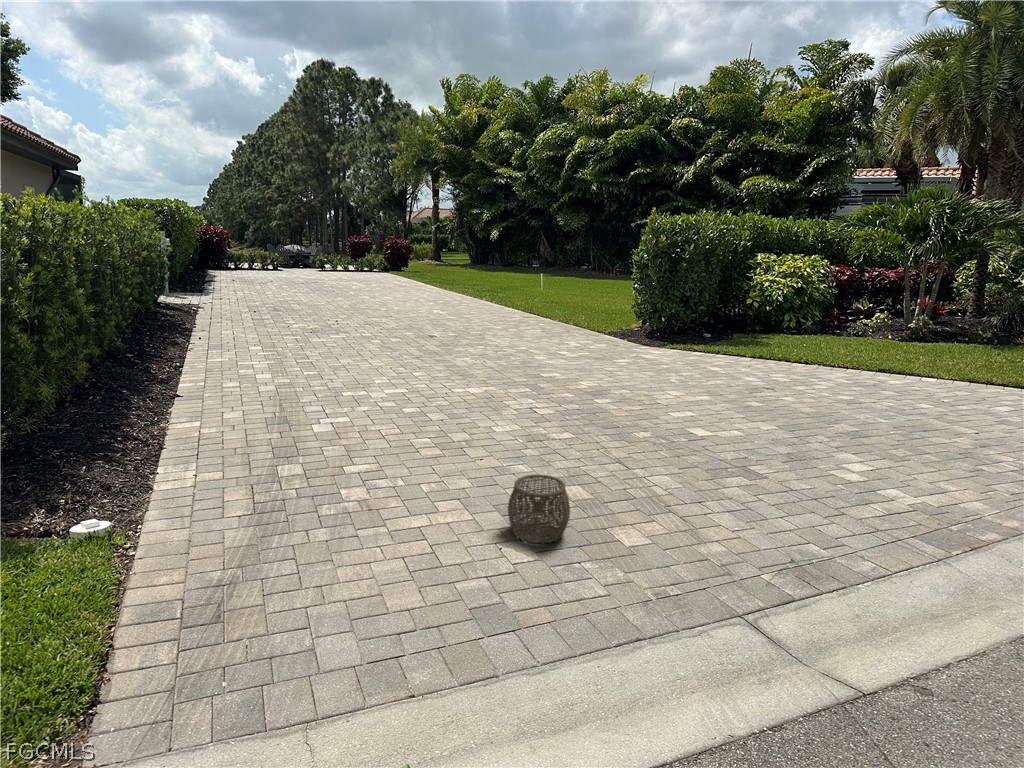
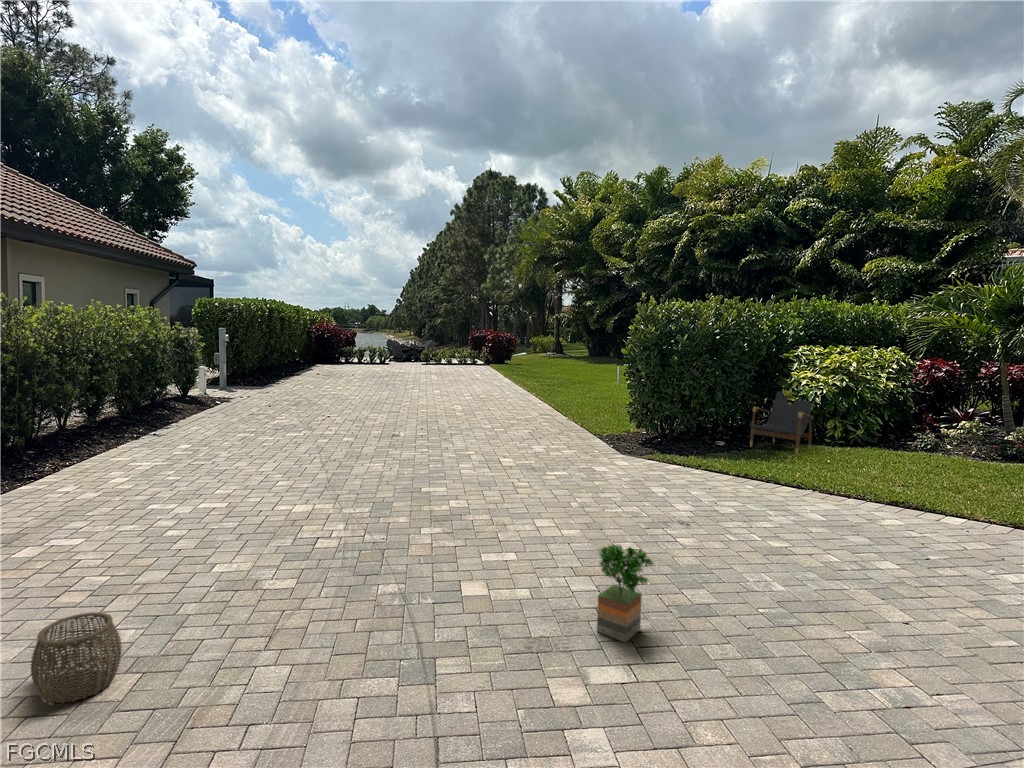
lounge chair: none [728,292,777,343] -> present [750,392,813,455]
potted tree: none [820,396,870,465] -> present [597,544,653,642]

